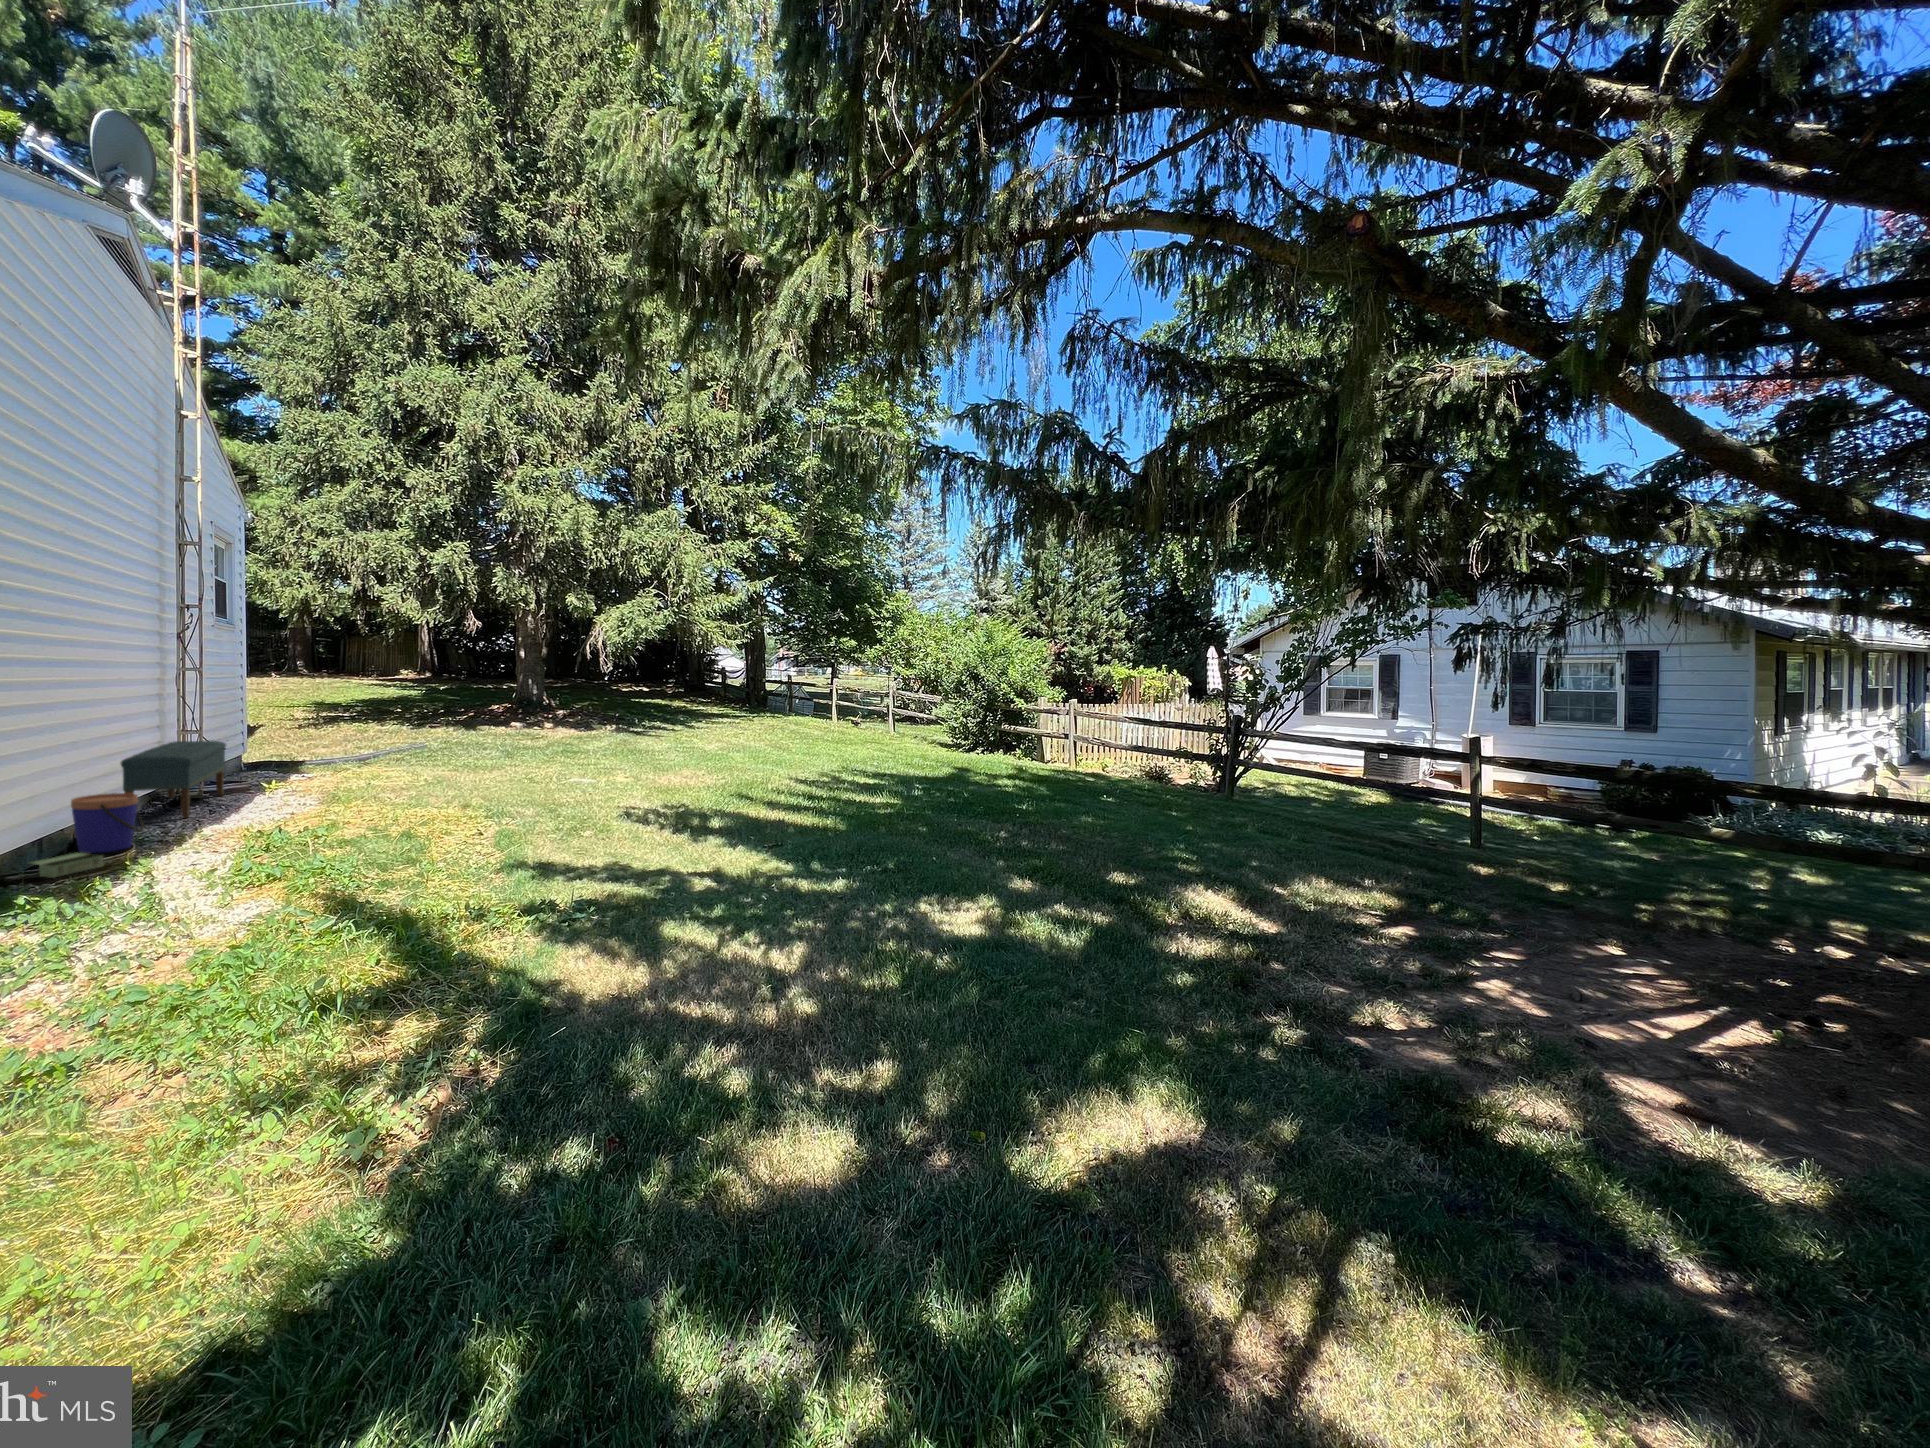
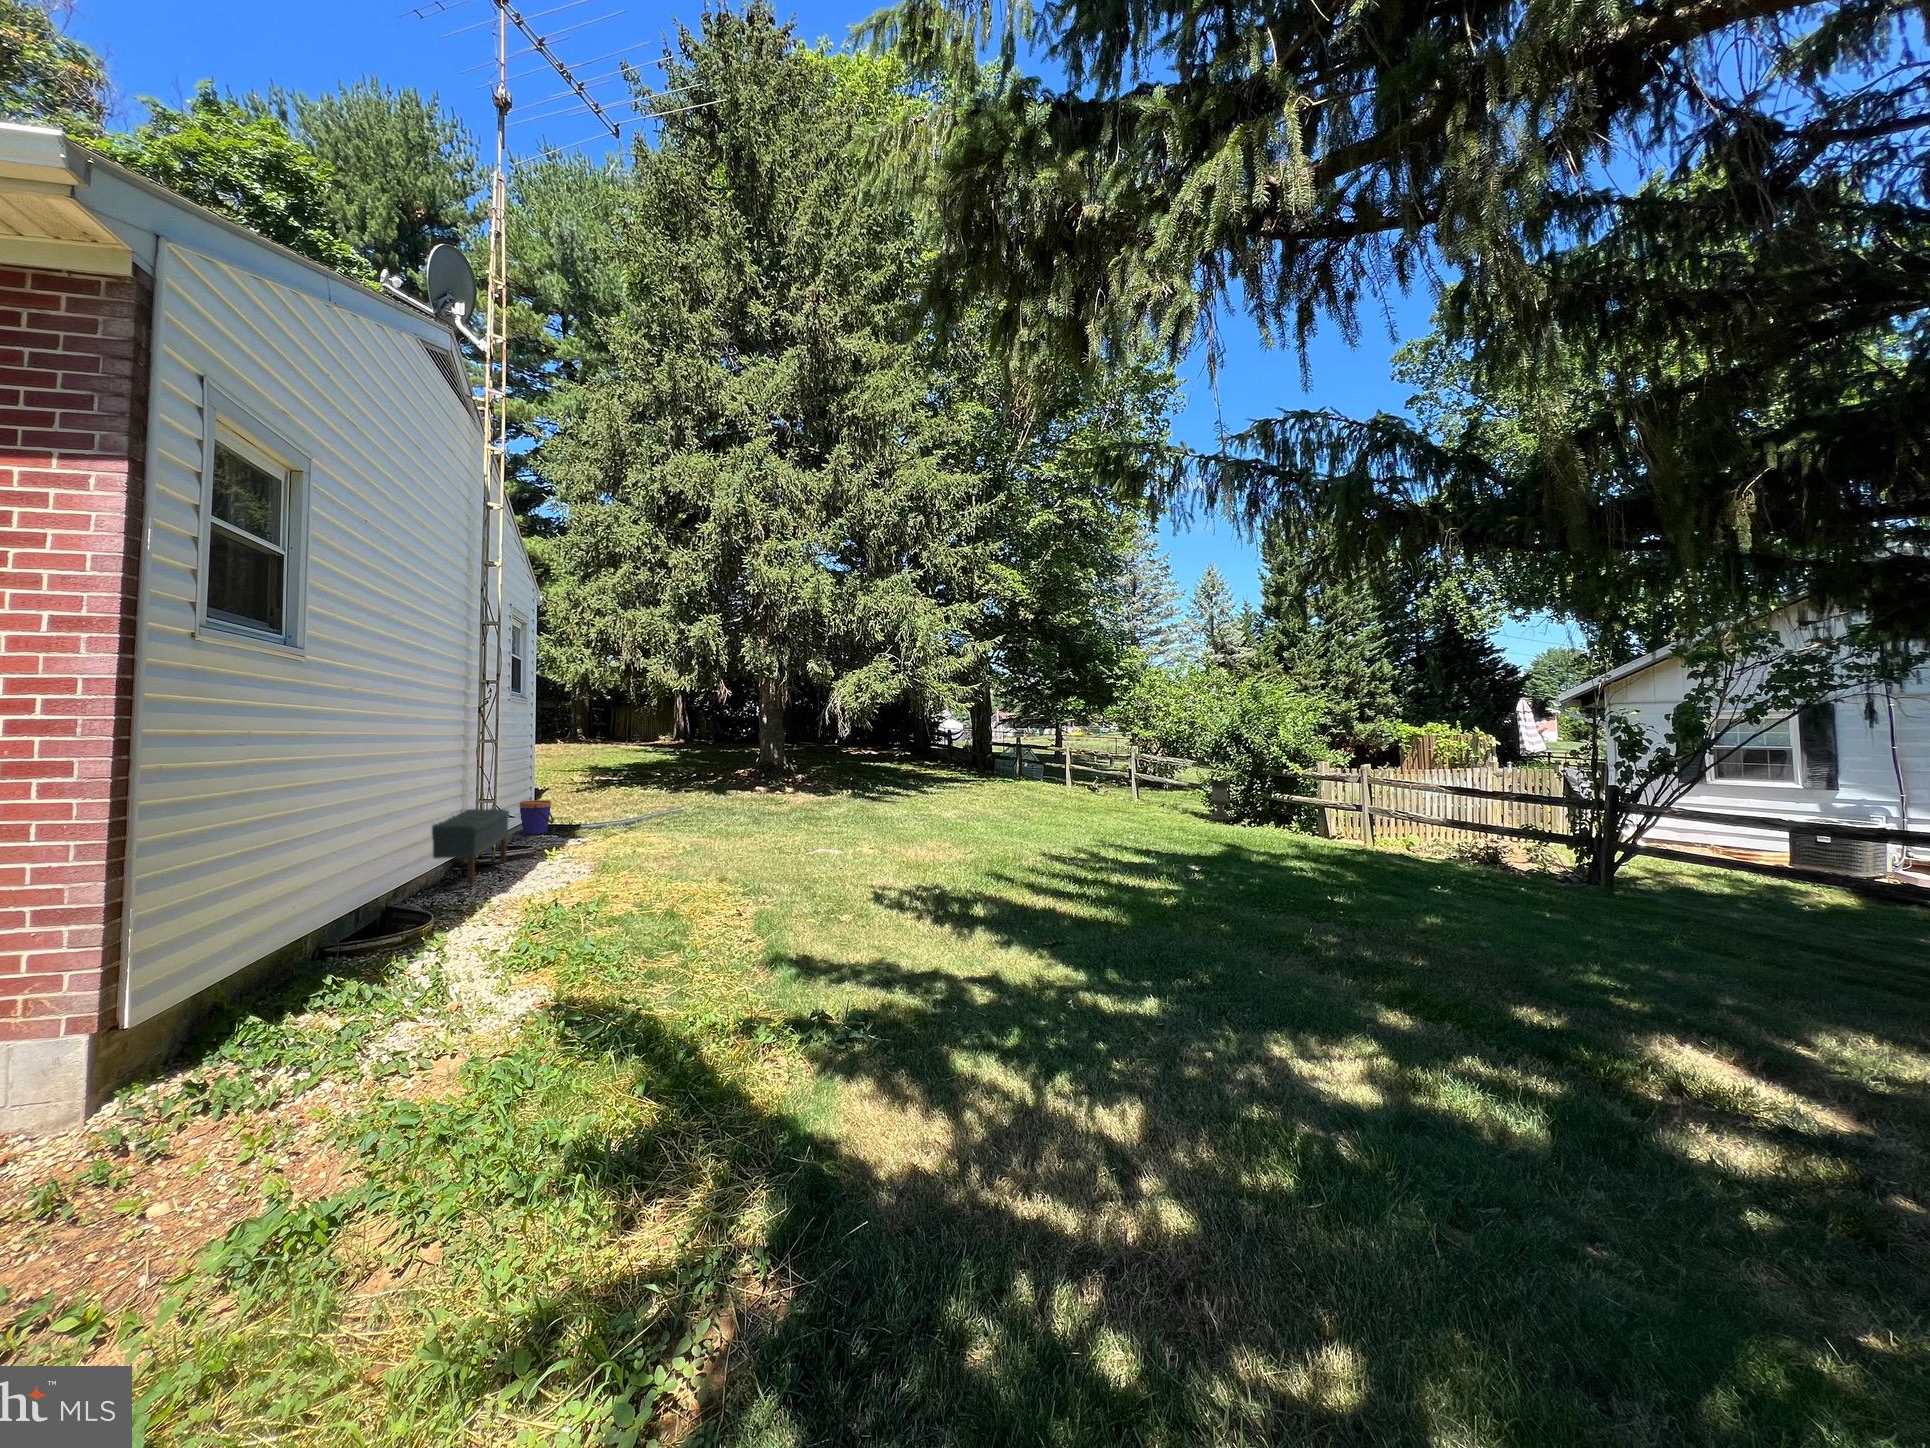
planter: none [951,713,972,751] -> present [1209,779,1232,821]
bucket: present [71,793,144,853] -> present [519,800,554,834]
toolbox: present [29,852,103,878] -> none [328,924,392,952]

